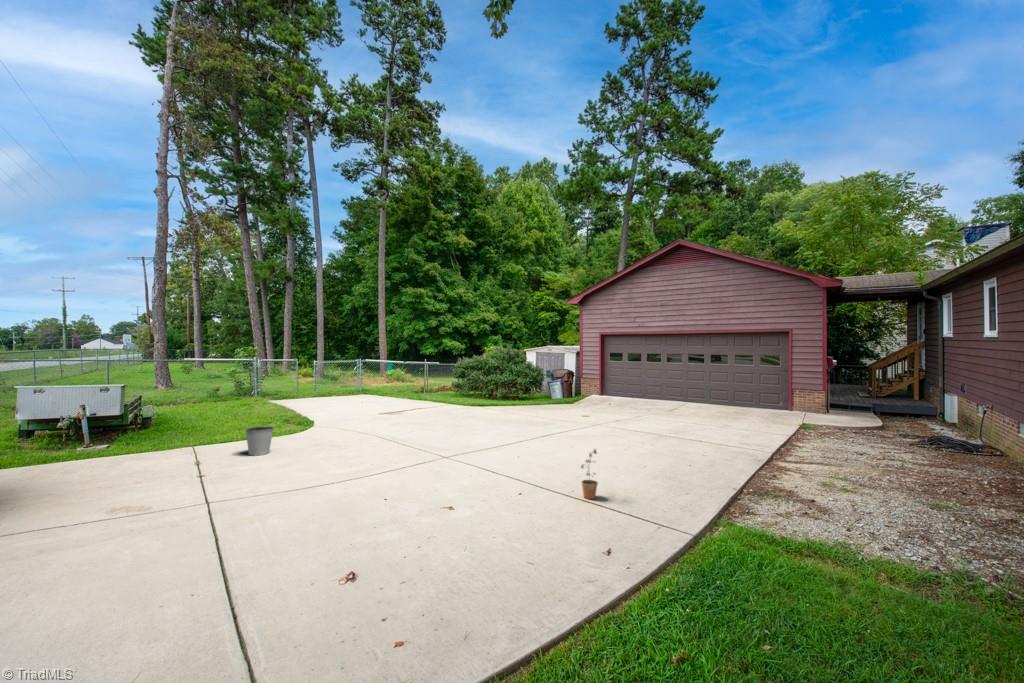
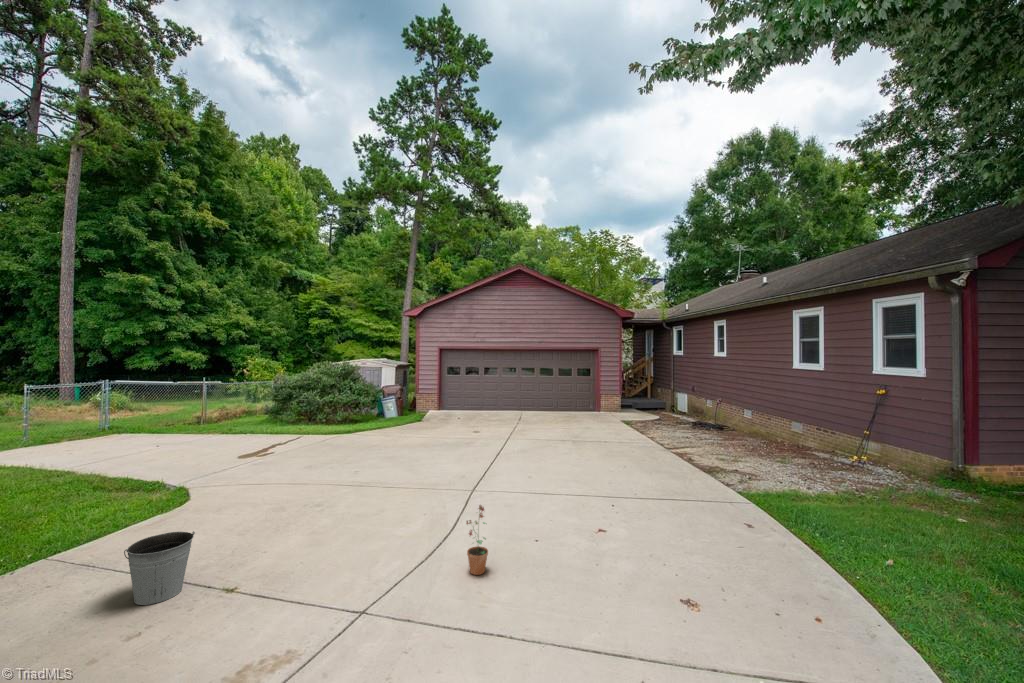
potted plant: present [581,449,598,499] -> present [466,505,488,575]

